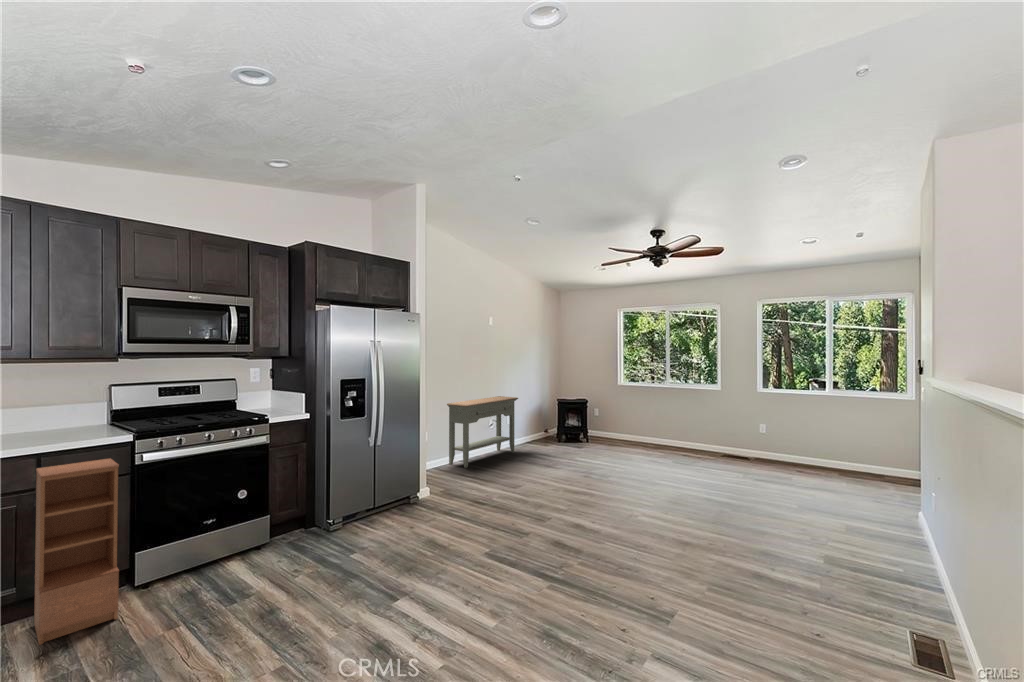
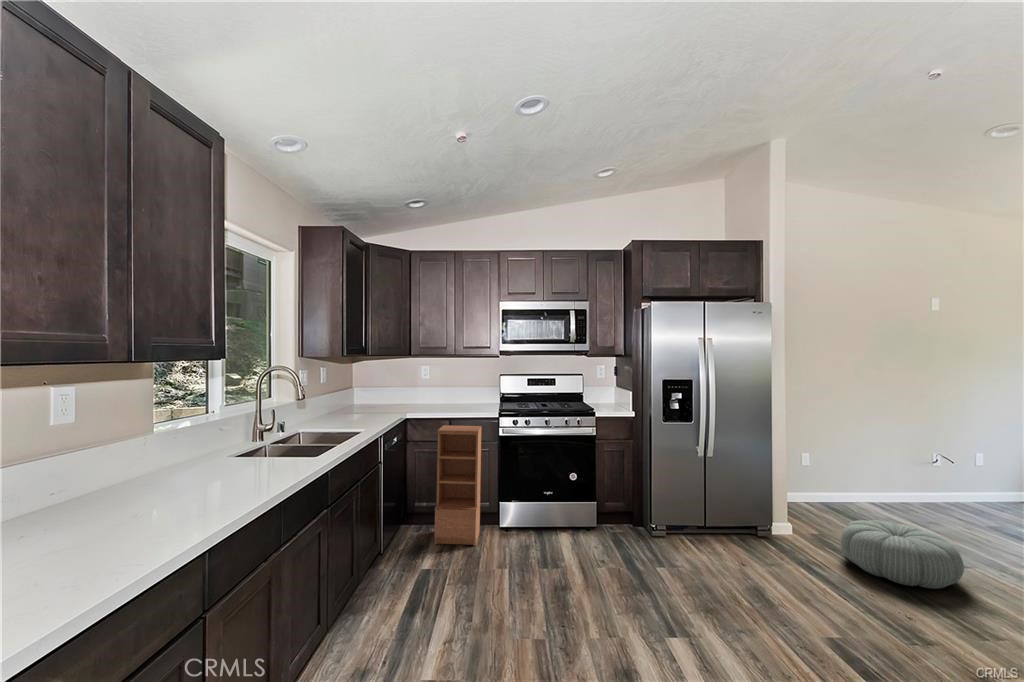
console table: present [447,396,518,468] -> none [839,424,982,514]
pouf: none [466,468,529,507] -> present [840,520,964,589]

